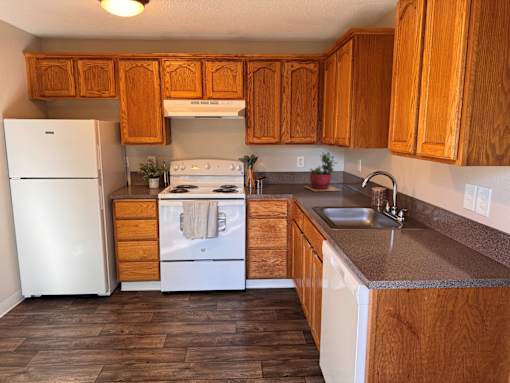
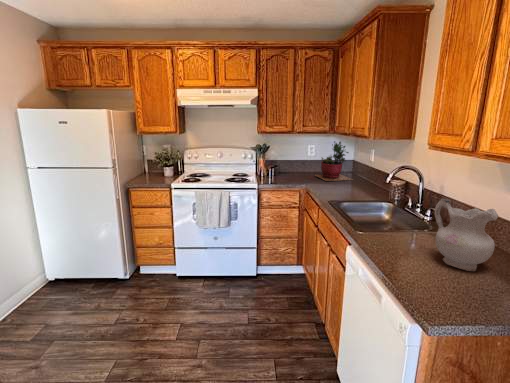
ceramic pitcher: none [395,194,441,253] -> present [435,199,498,271]

